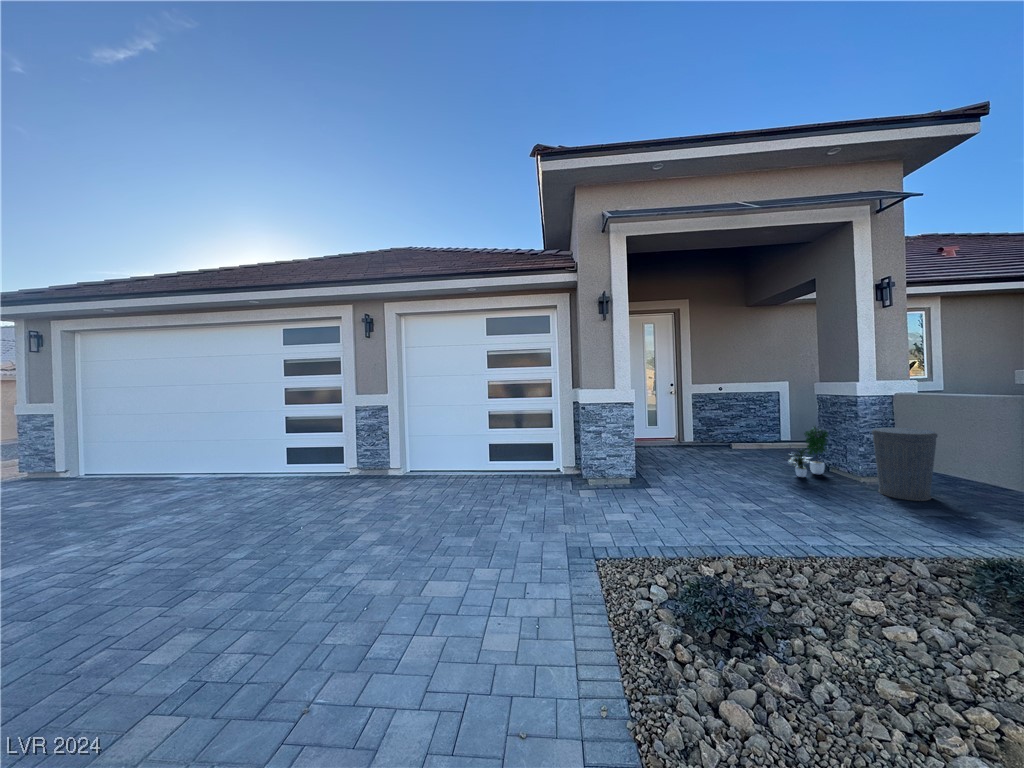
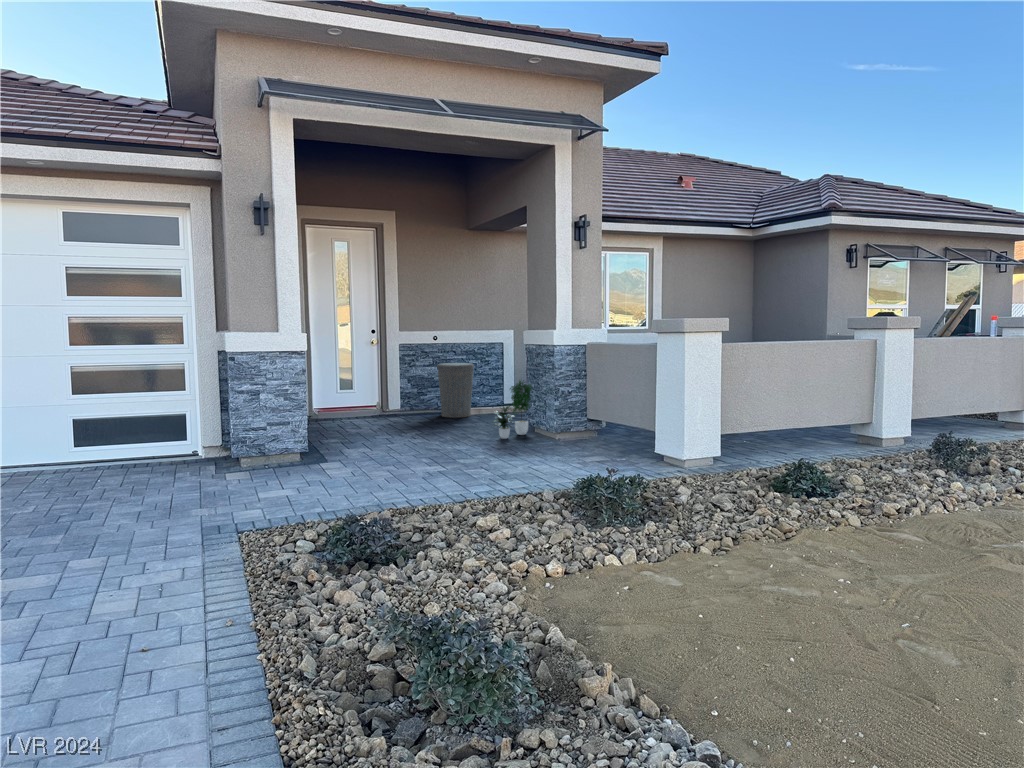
trash can: present [872,428,938,501] -> present [437,363,474,418]

